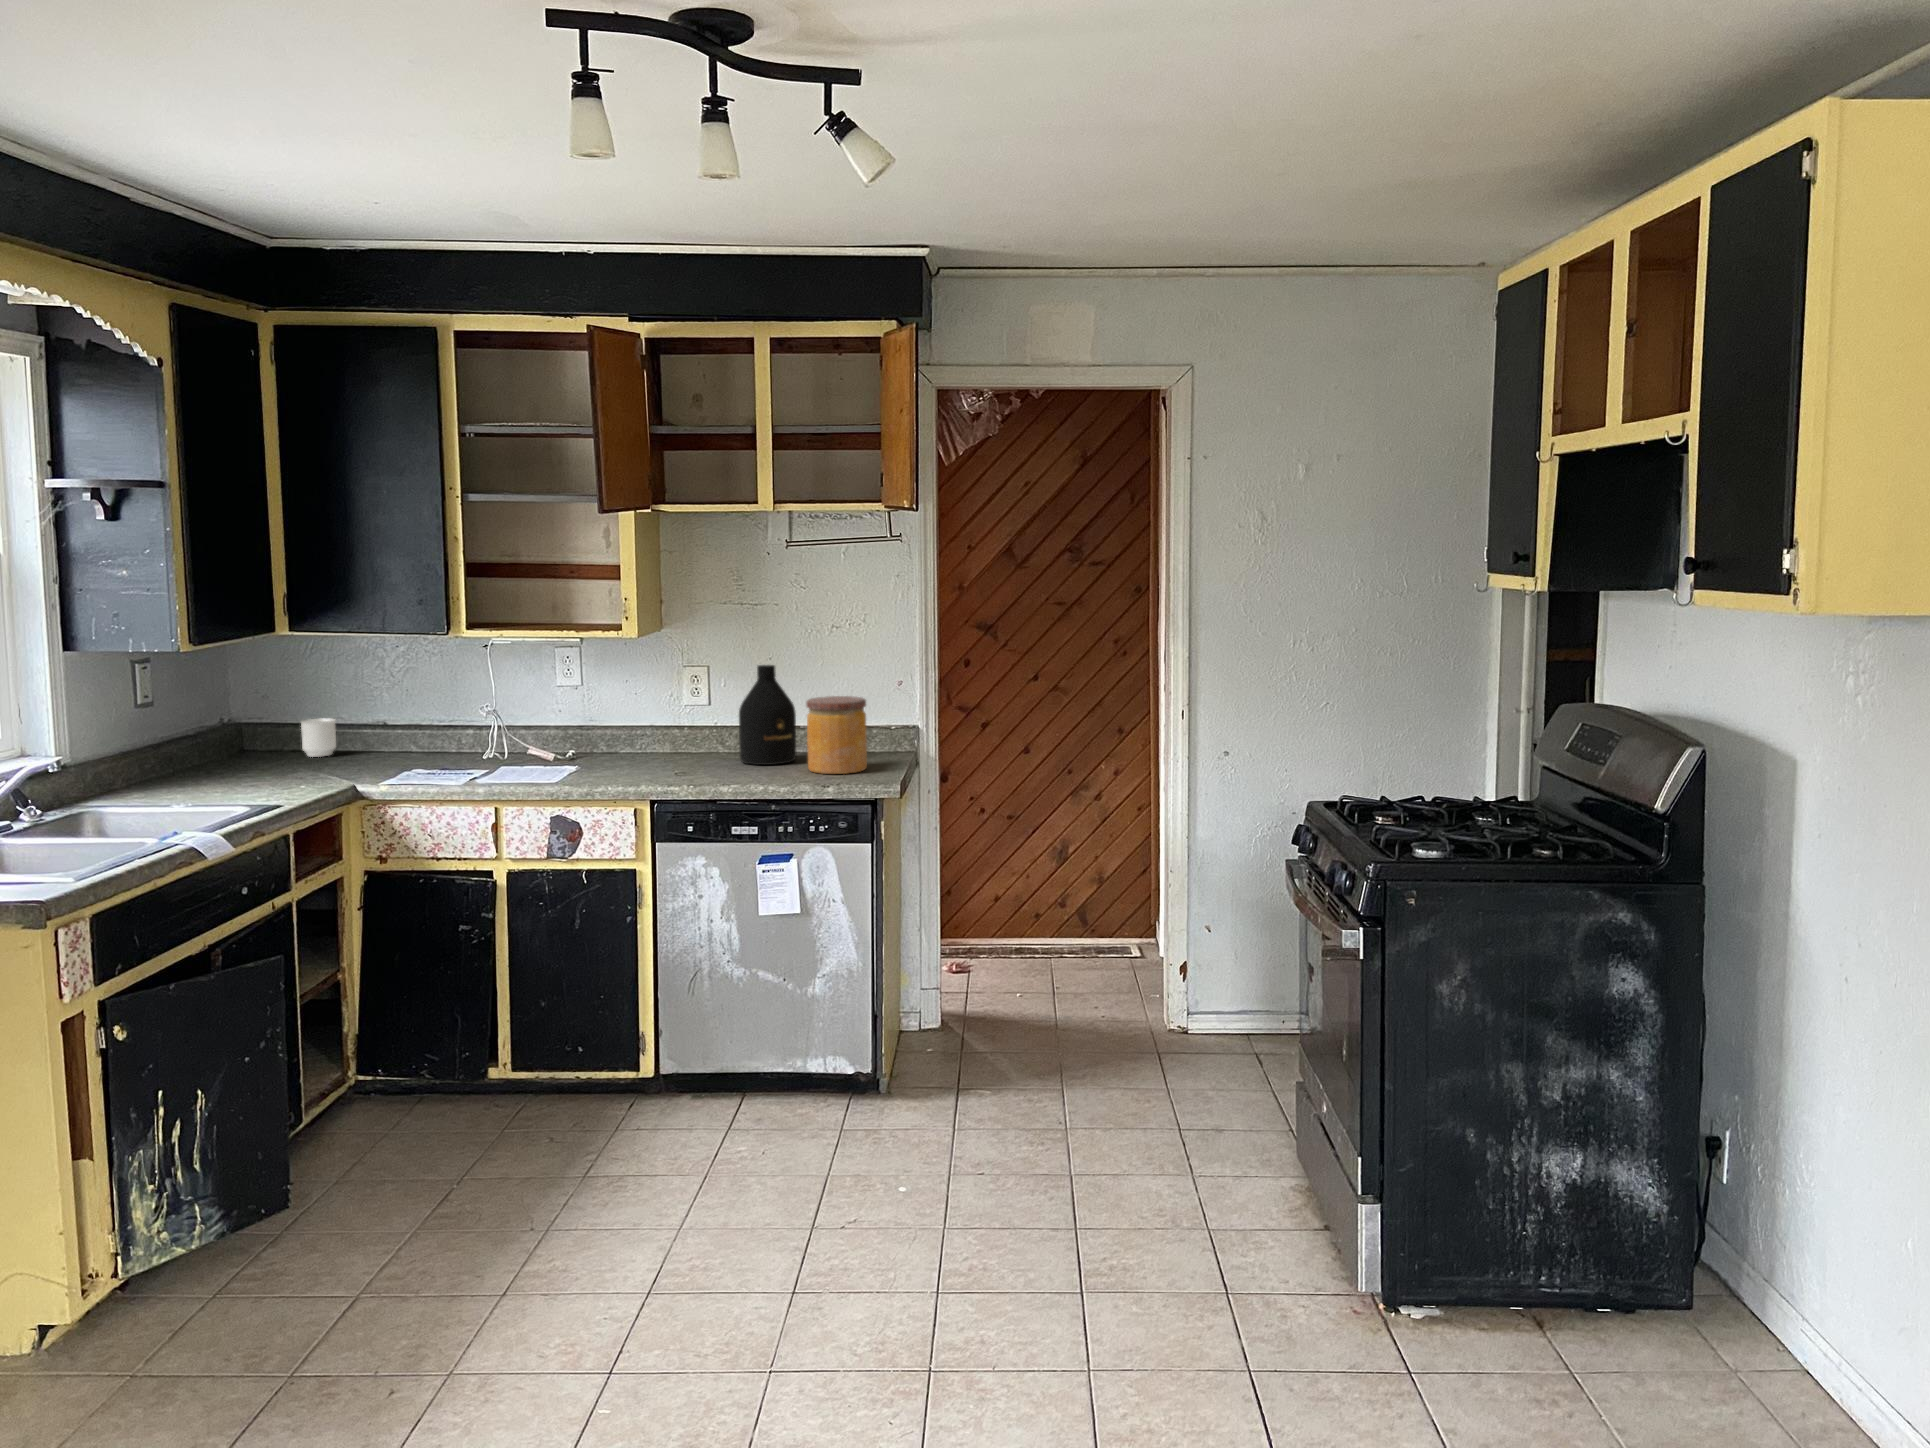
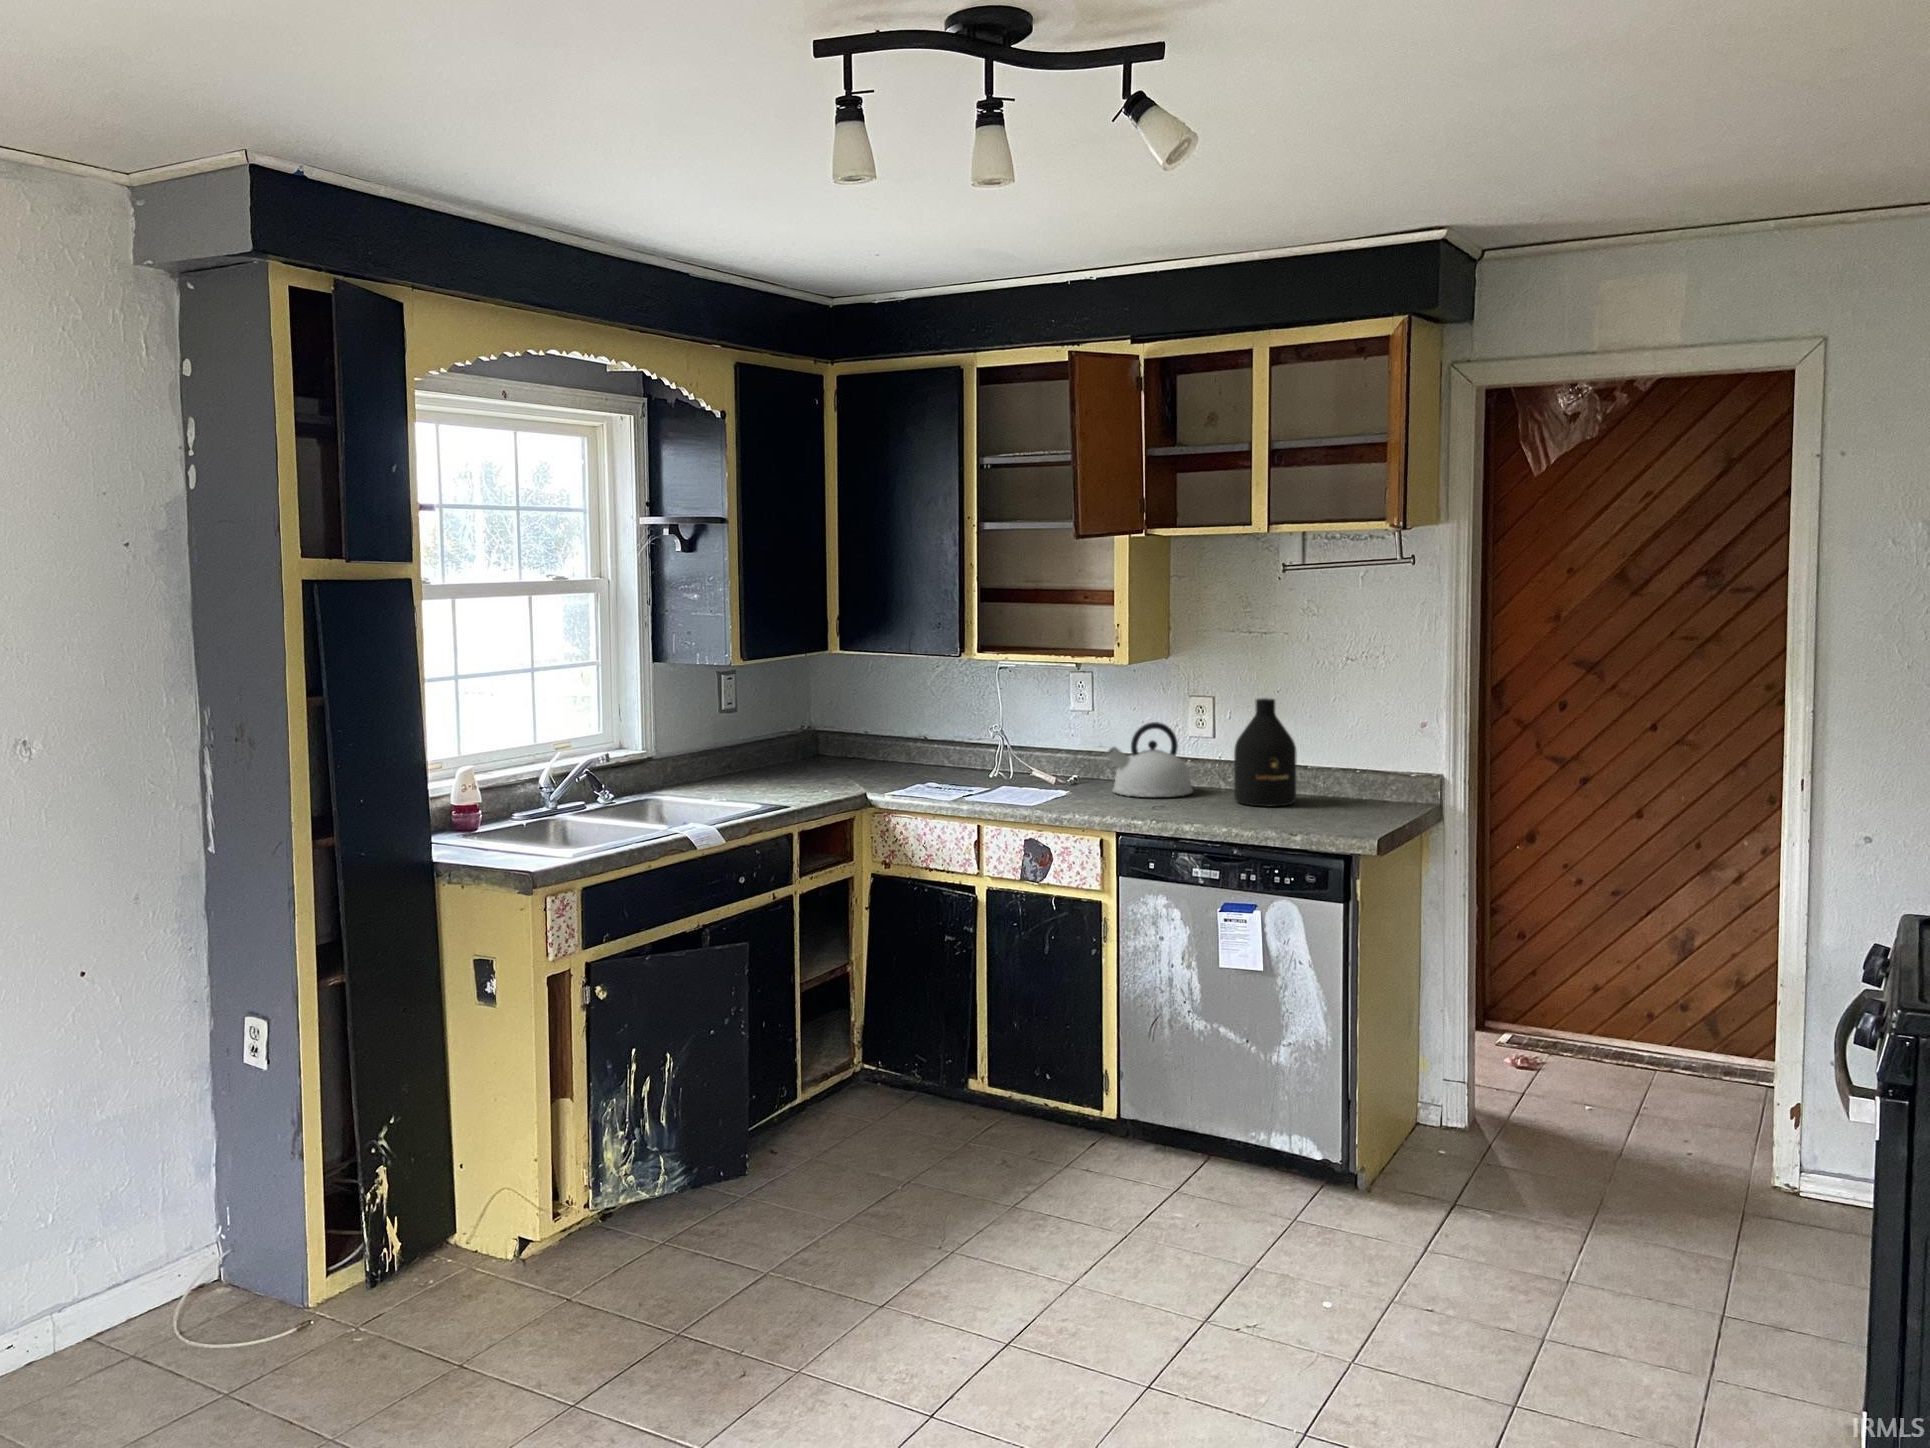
kettle: none [610,692,695,765] -> present [1106,722,1193,797]
jar: present [806,696,867,774] -> none [1296,736,1364,823]
mug: present [301,719,336,757] -> none [855,731,885,766]

